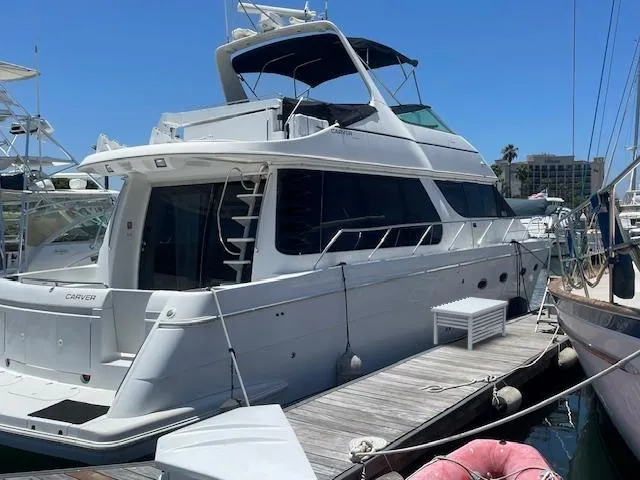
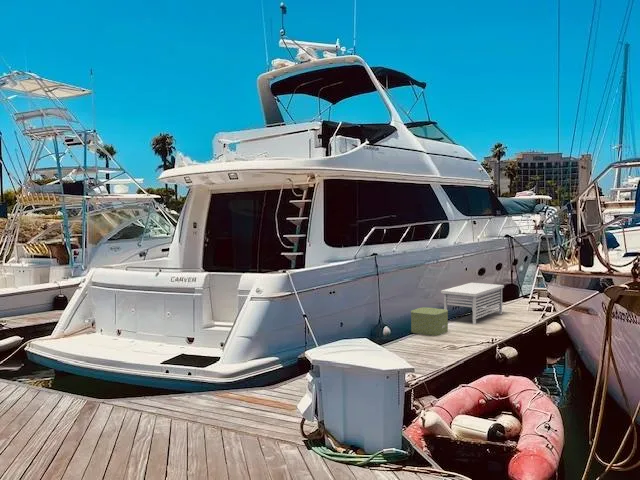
storage box: none [389,330,436,367] -> present [411,307,448,336]

